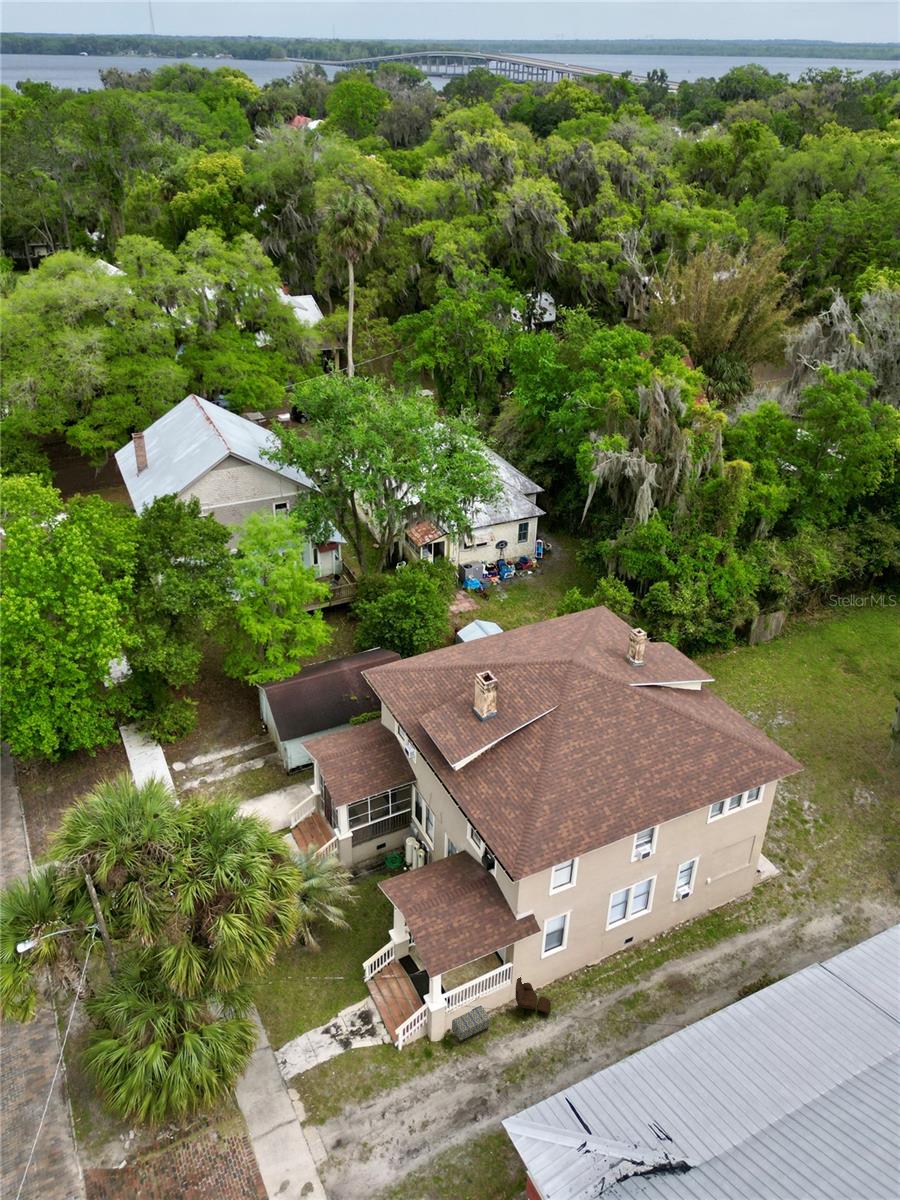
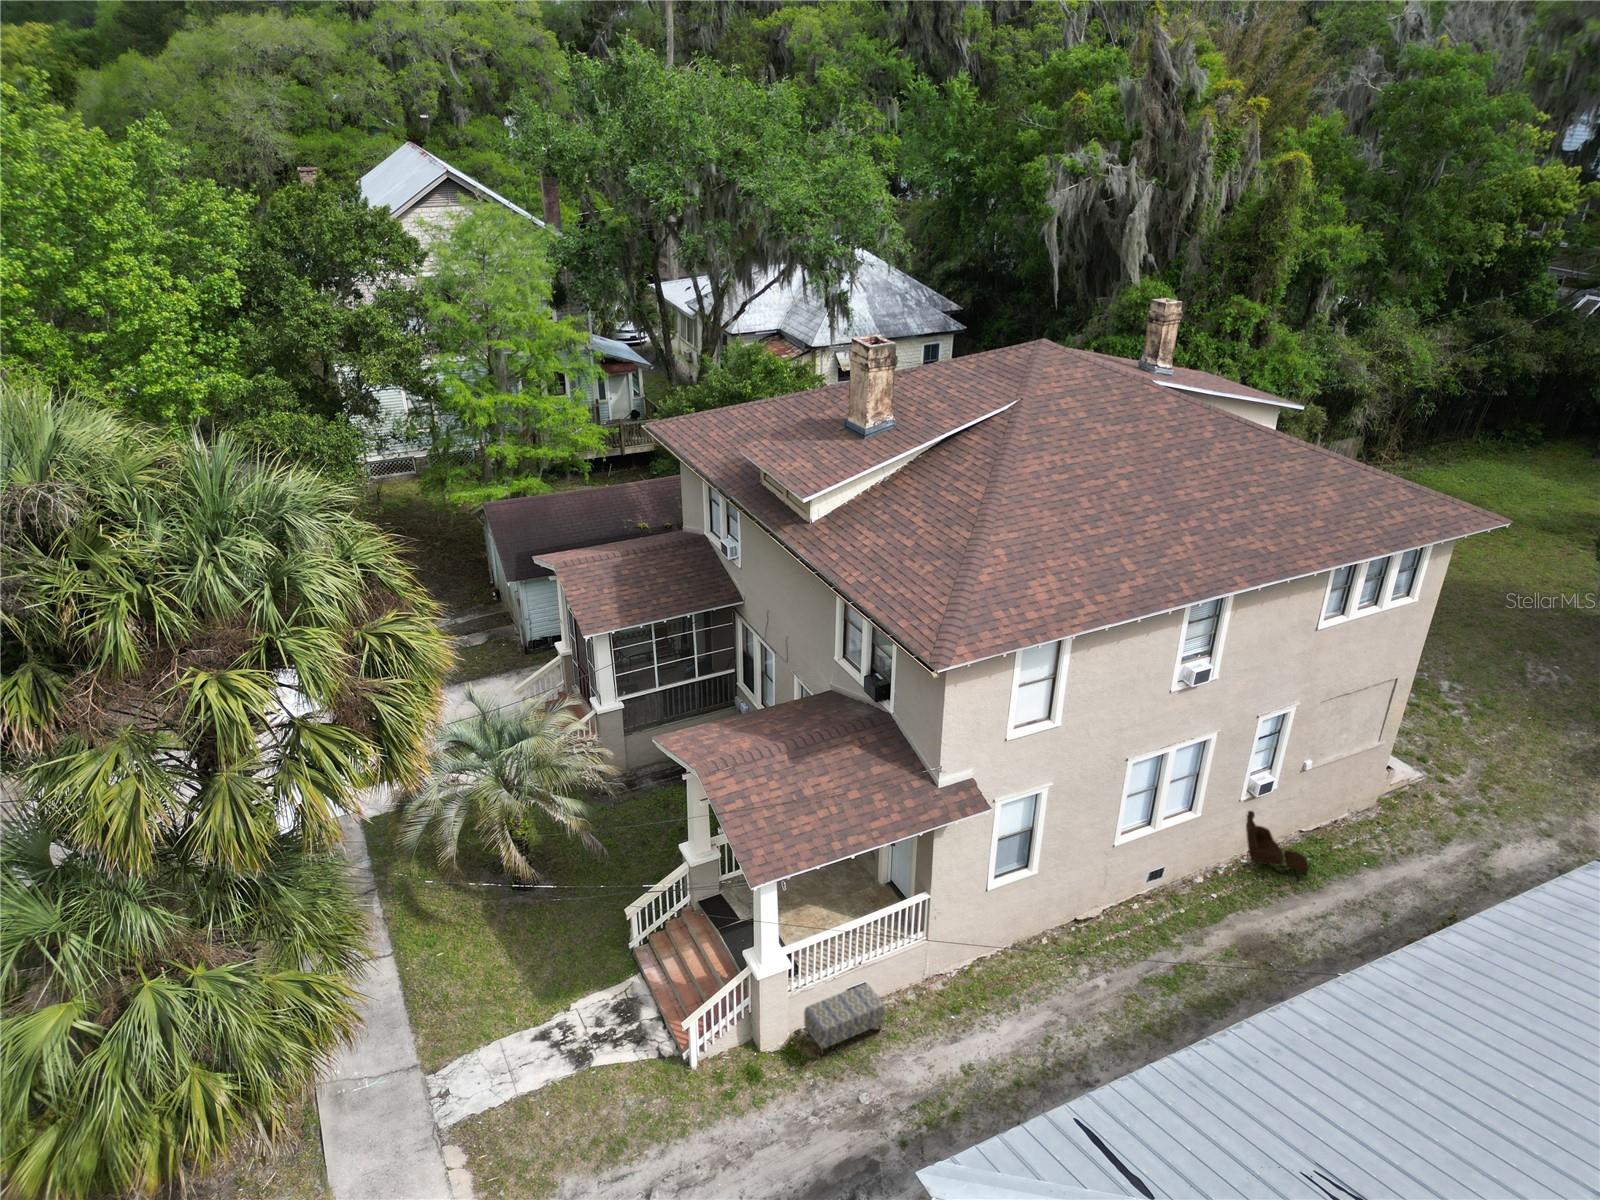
lounge chair: present [515,977,551,1016] -> present [1243,811,1309,878]

